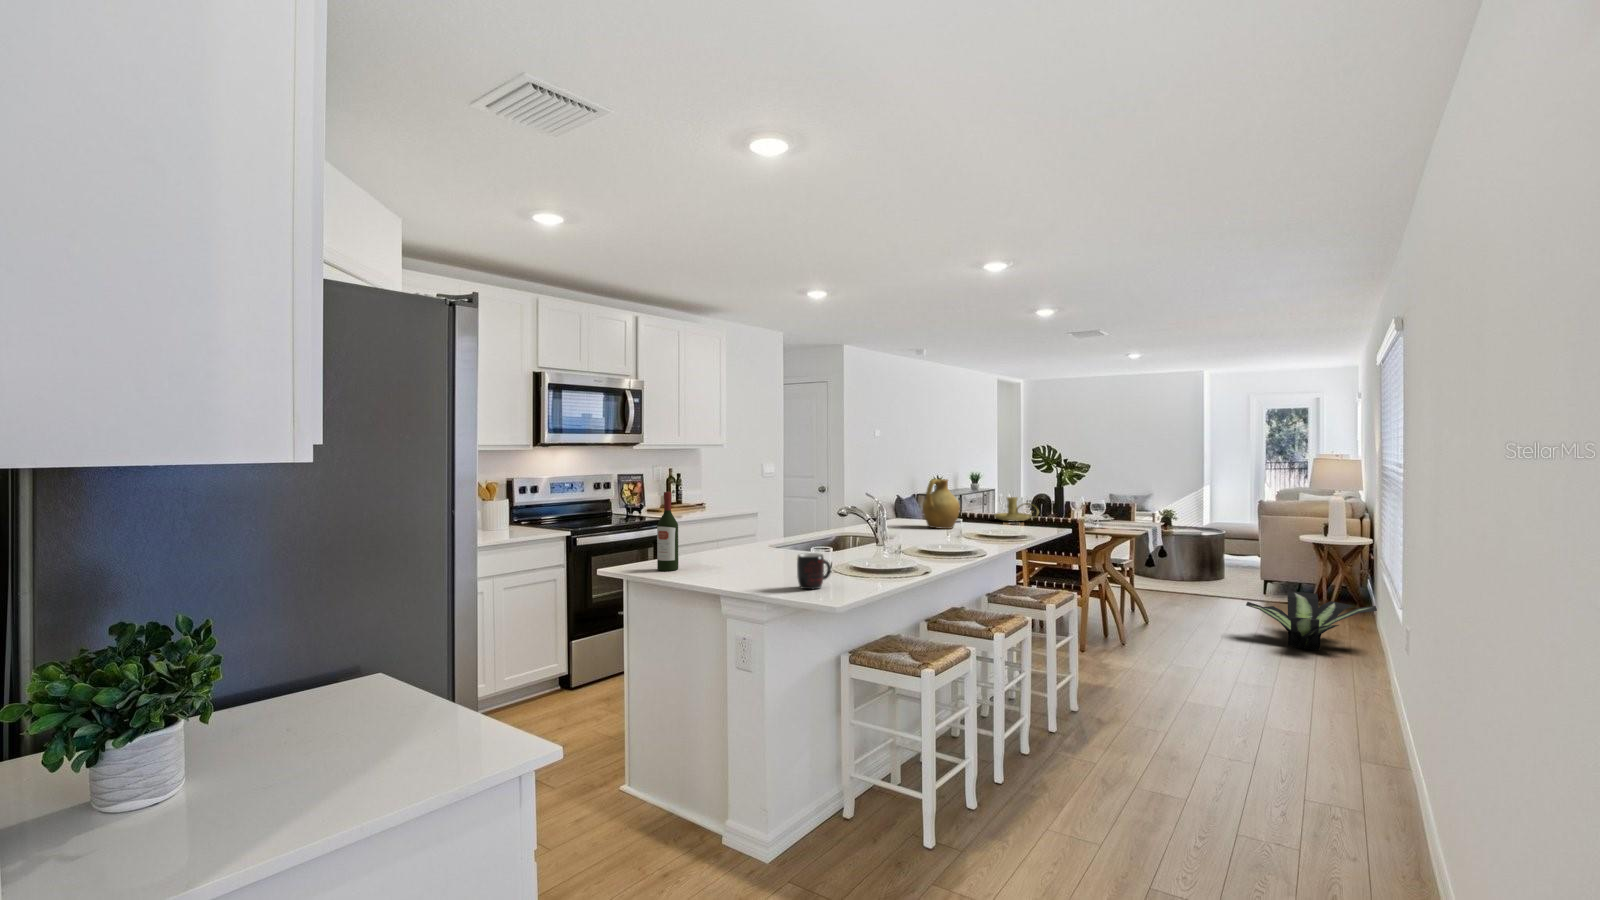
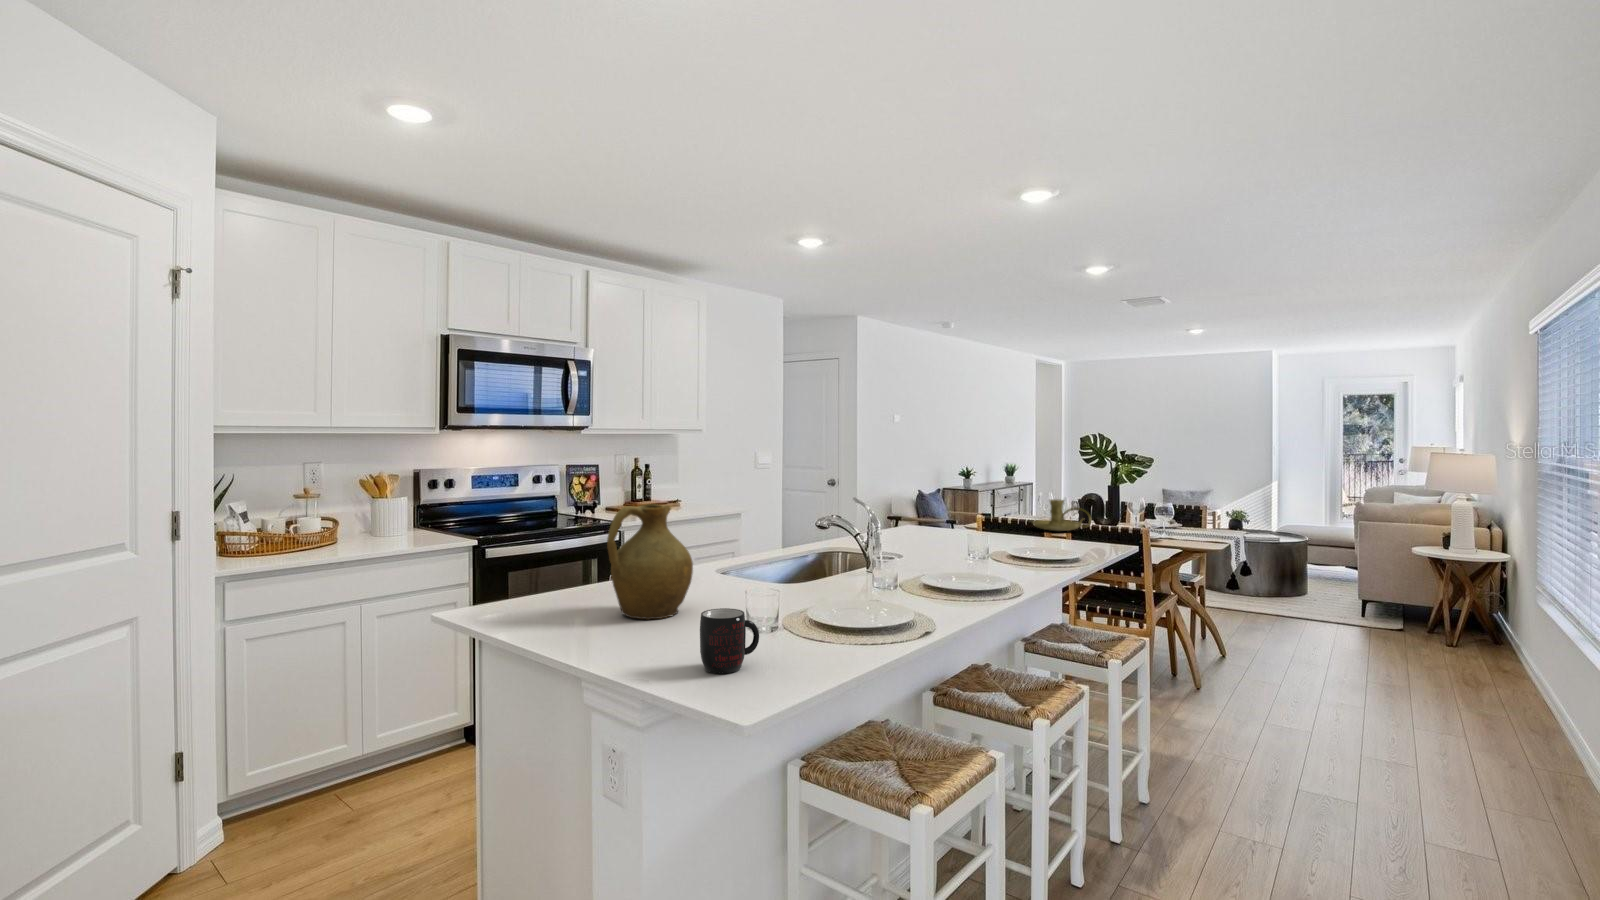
pitcher: present [923,479,960,529] -> present [607,504,693,619]
wine bottle: present [657,492,678,571] -> none [520,498,553,618]
potted plant: present [1246,591,1377,650] -> none [1359,622,1548,704]

